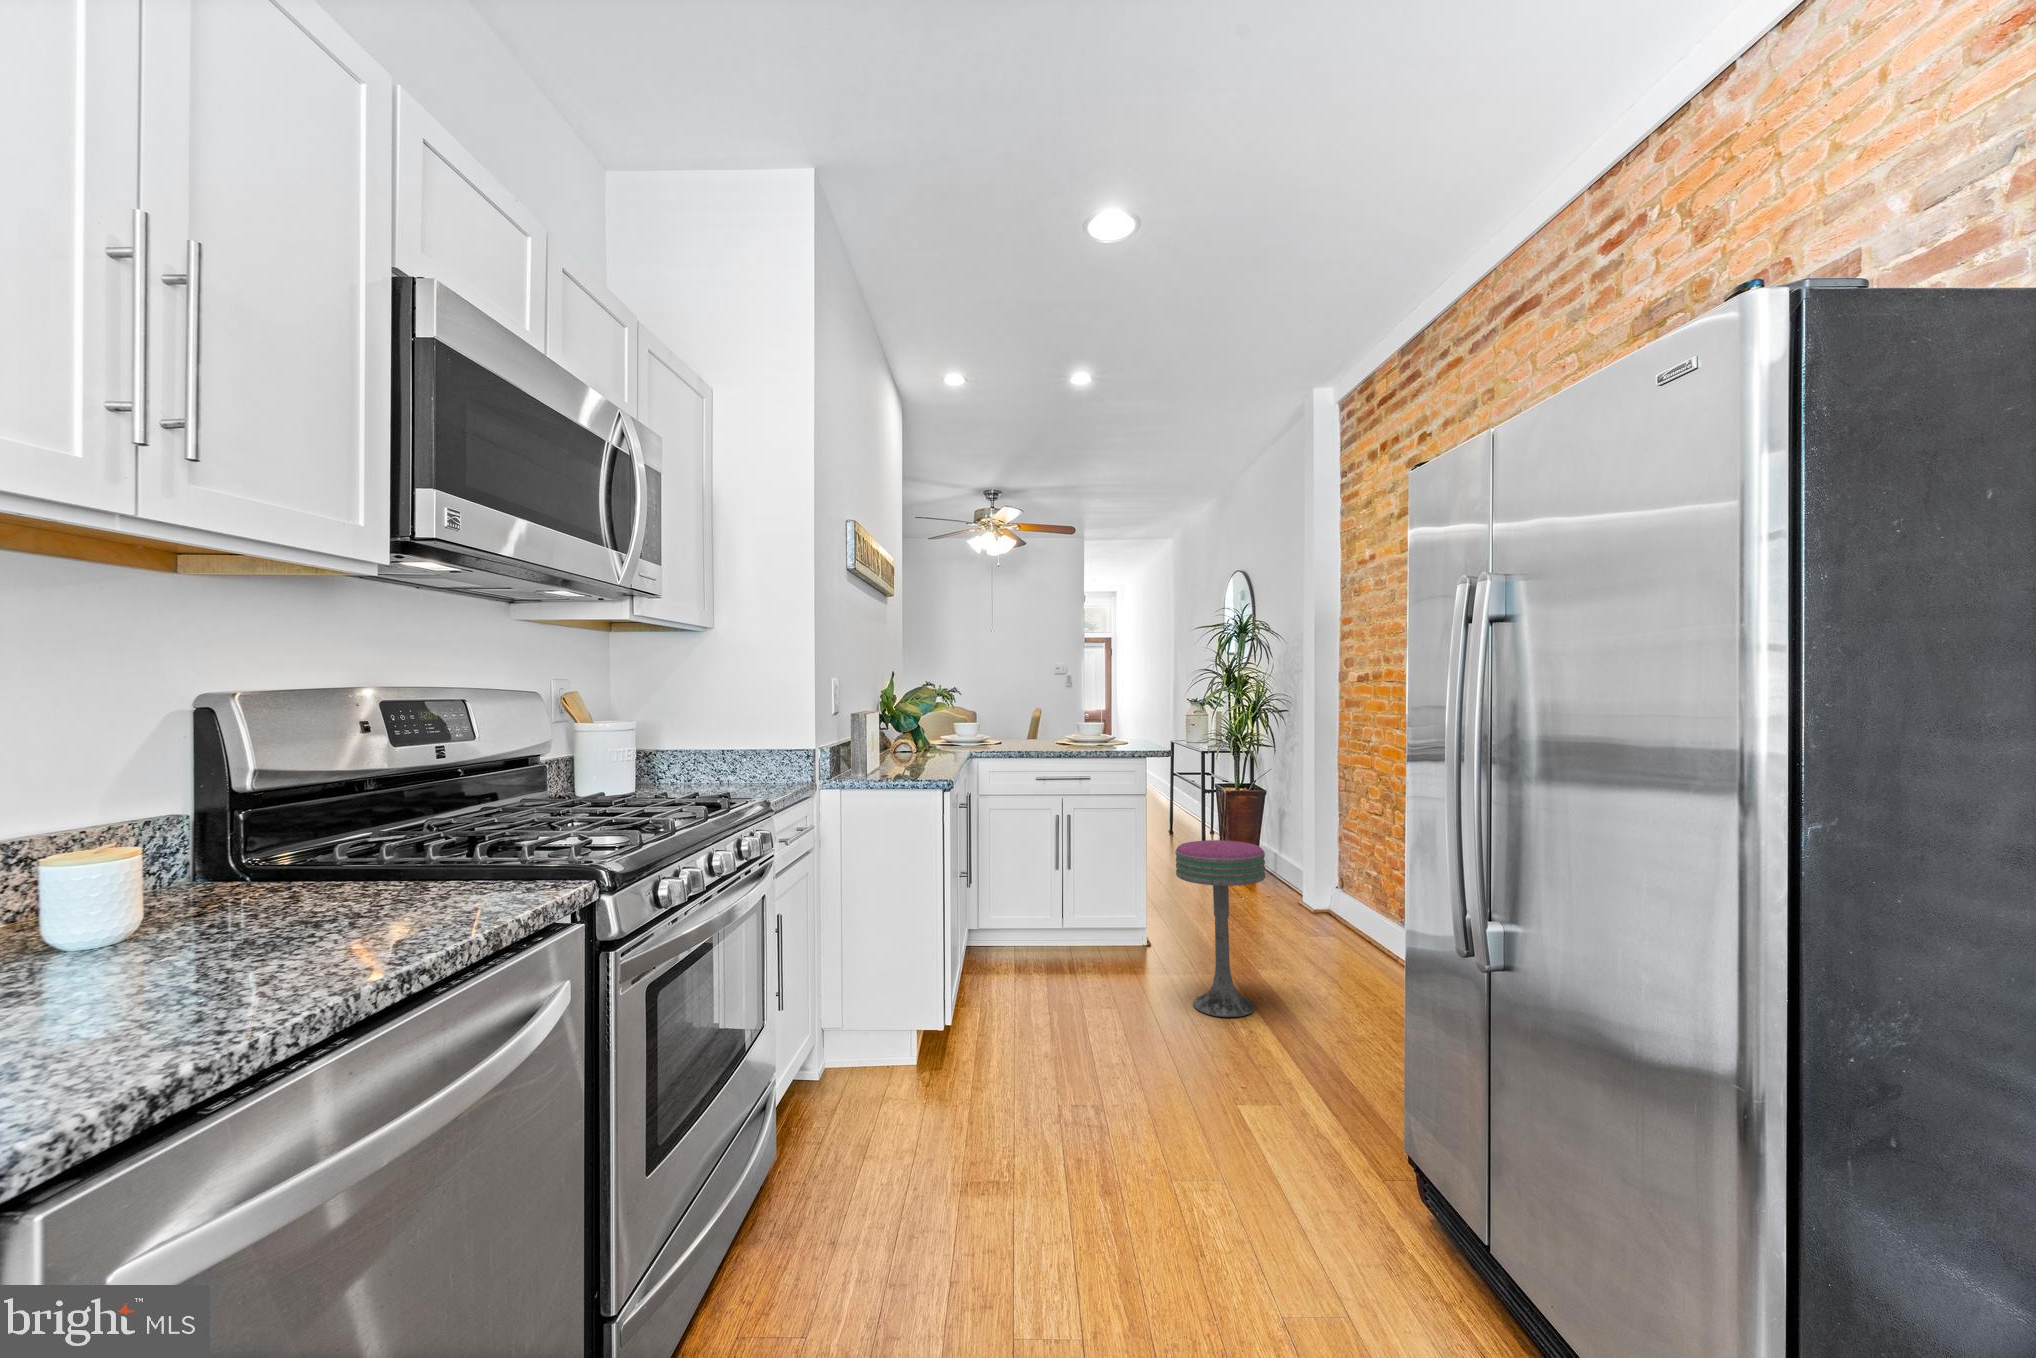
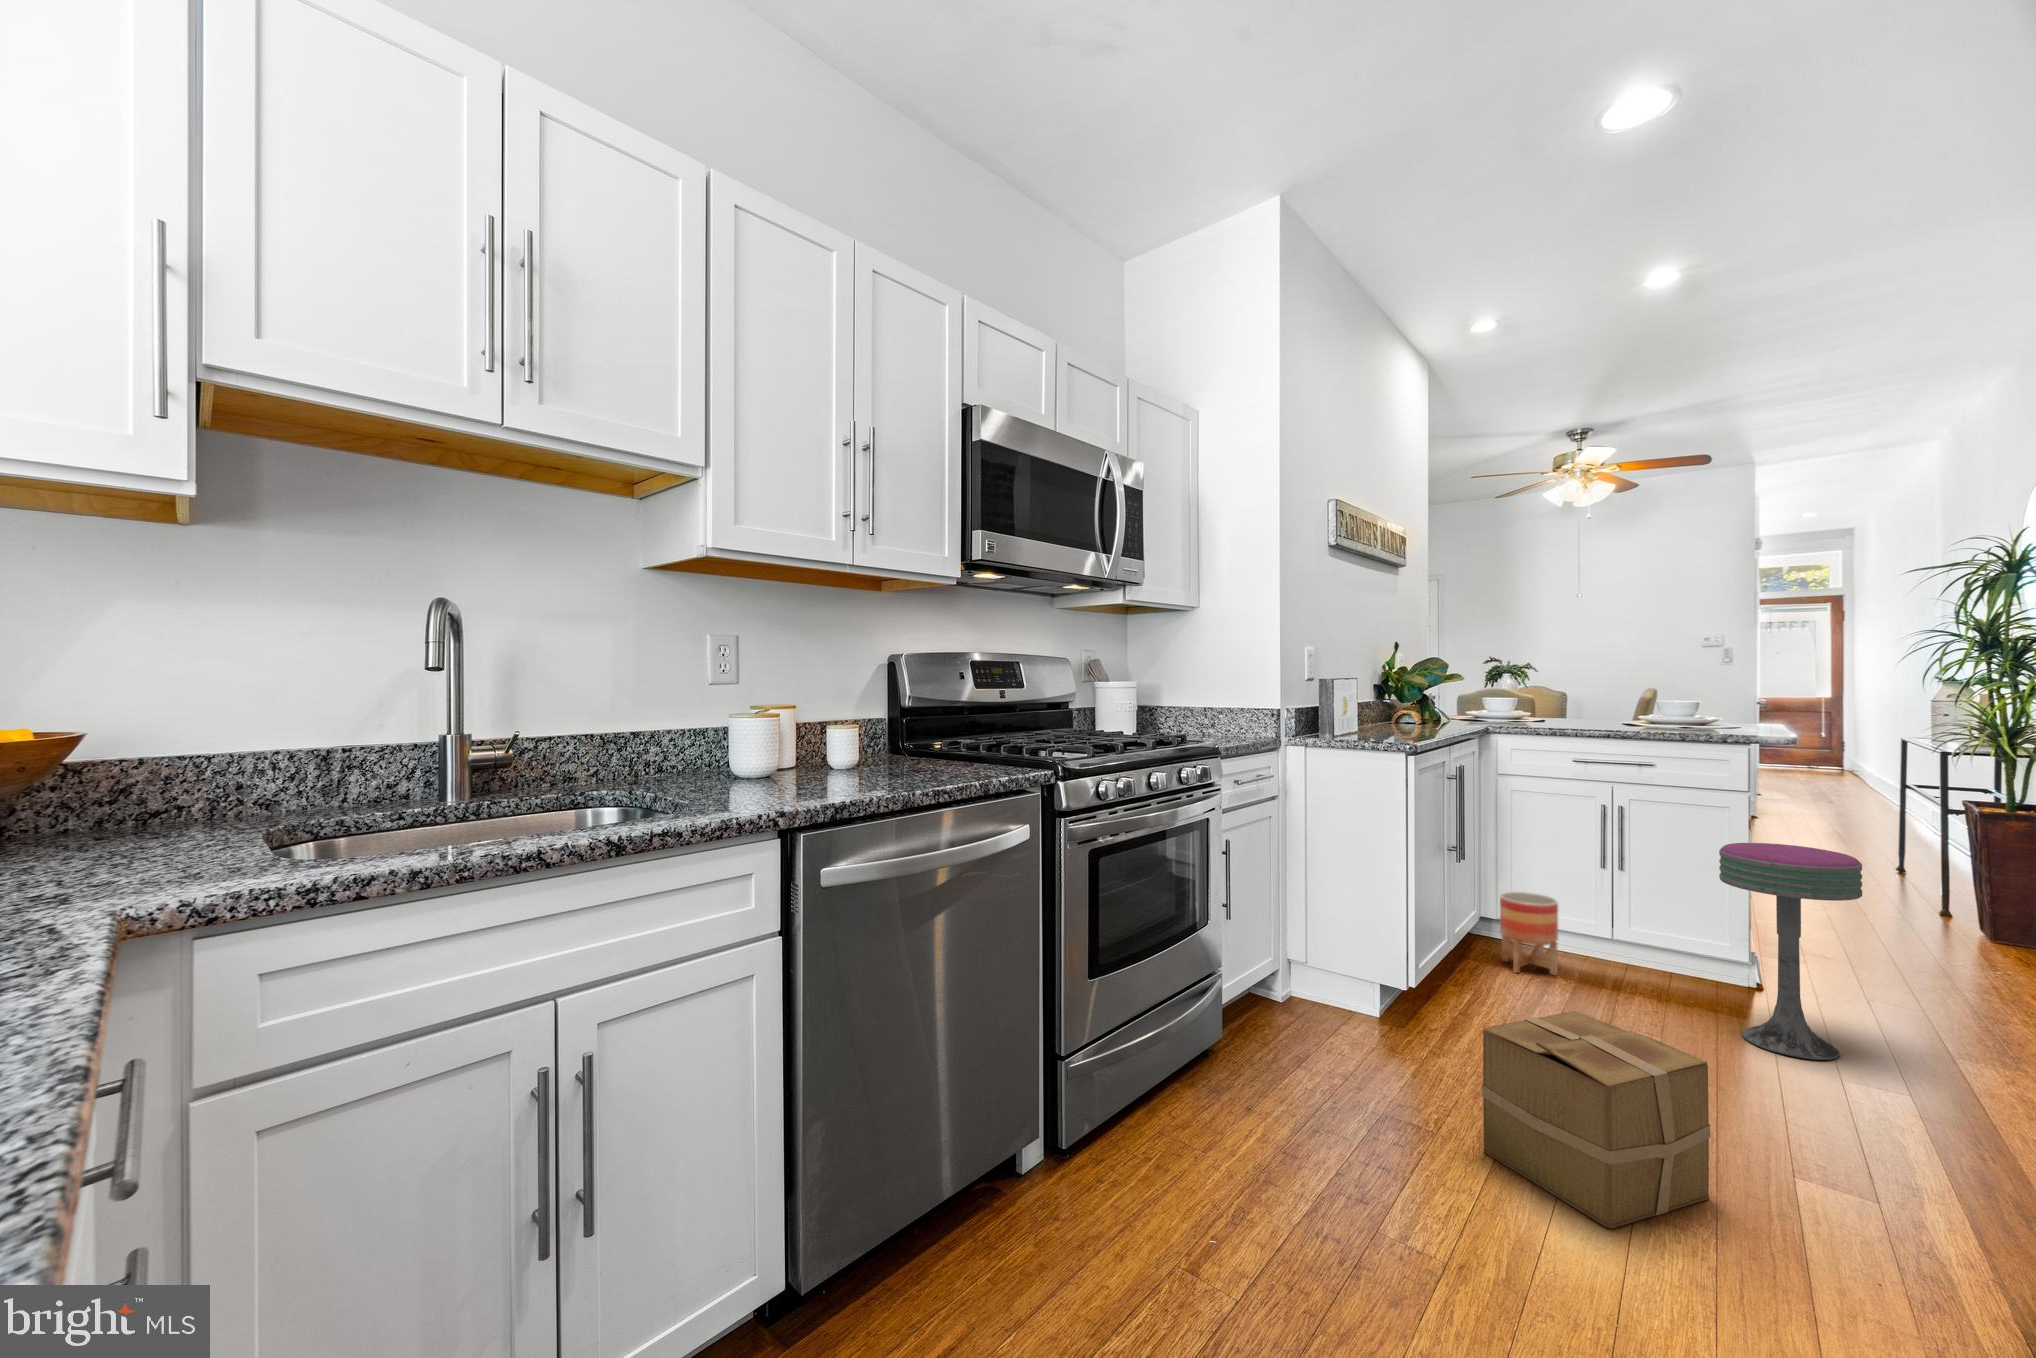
planter: none [1002,910,1051,992] -> present [1500,892,1558,975]
cardboard box: none [1087,1037,1262,1261] -> present [1482,1011,1710,1228]

